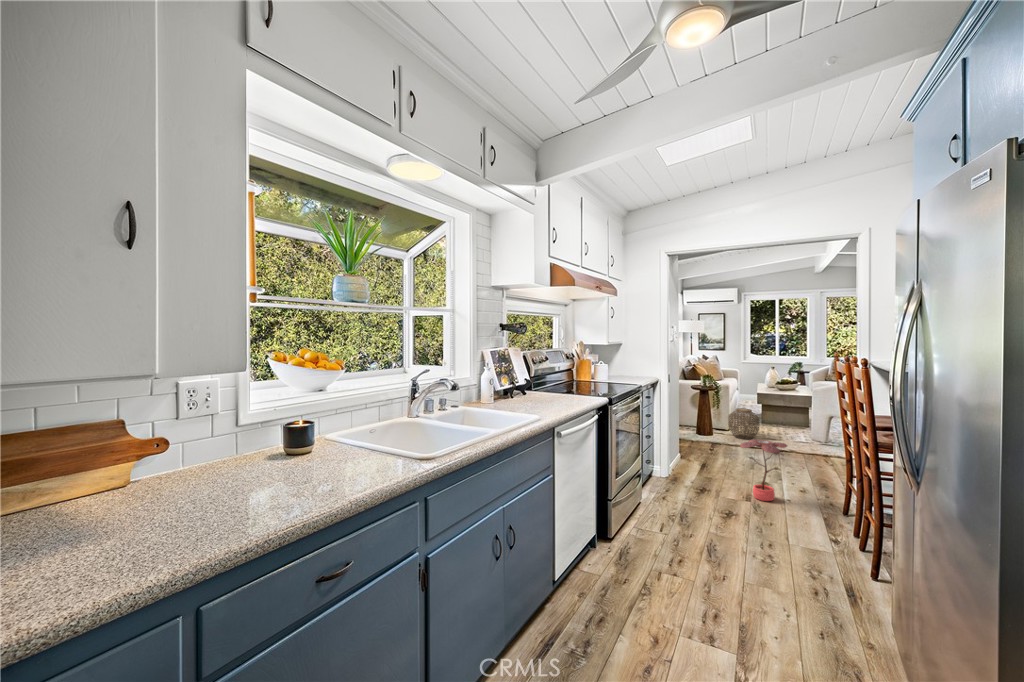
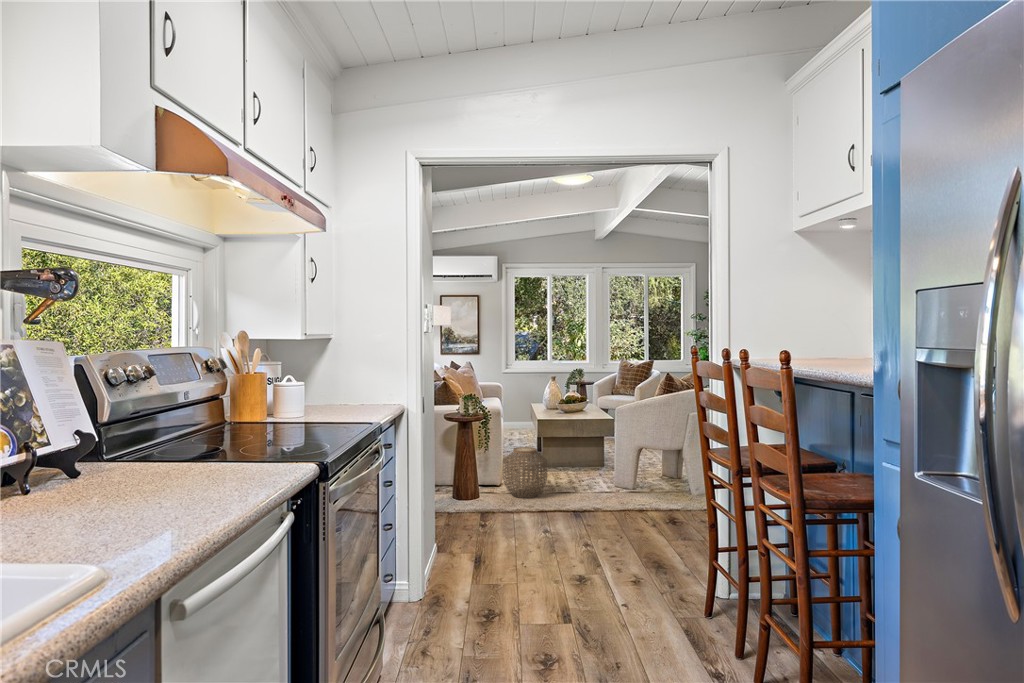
potted plant: present [740,439,787,501] -> none [552,507,621,616]

